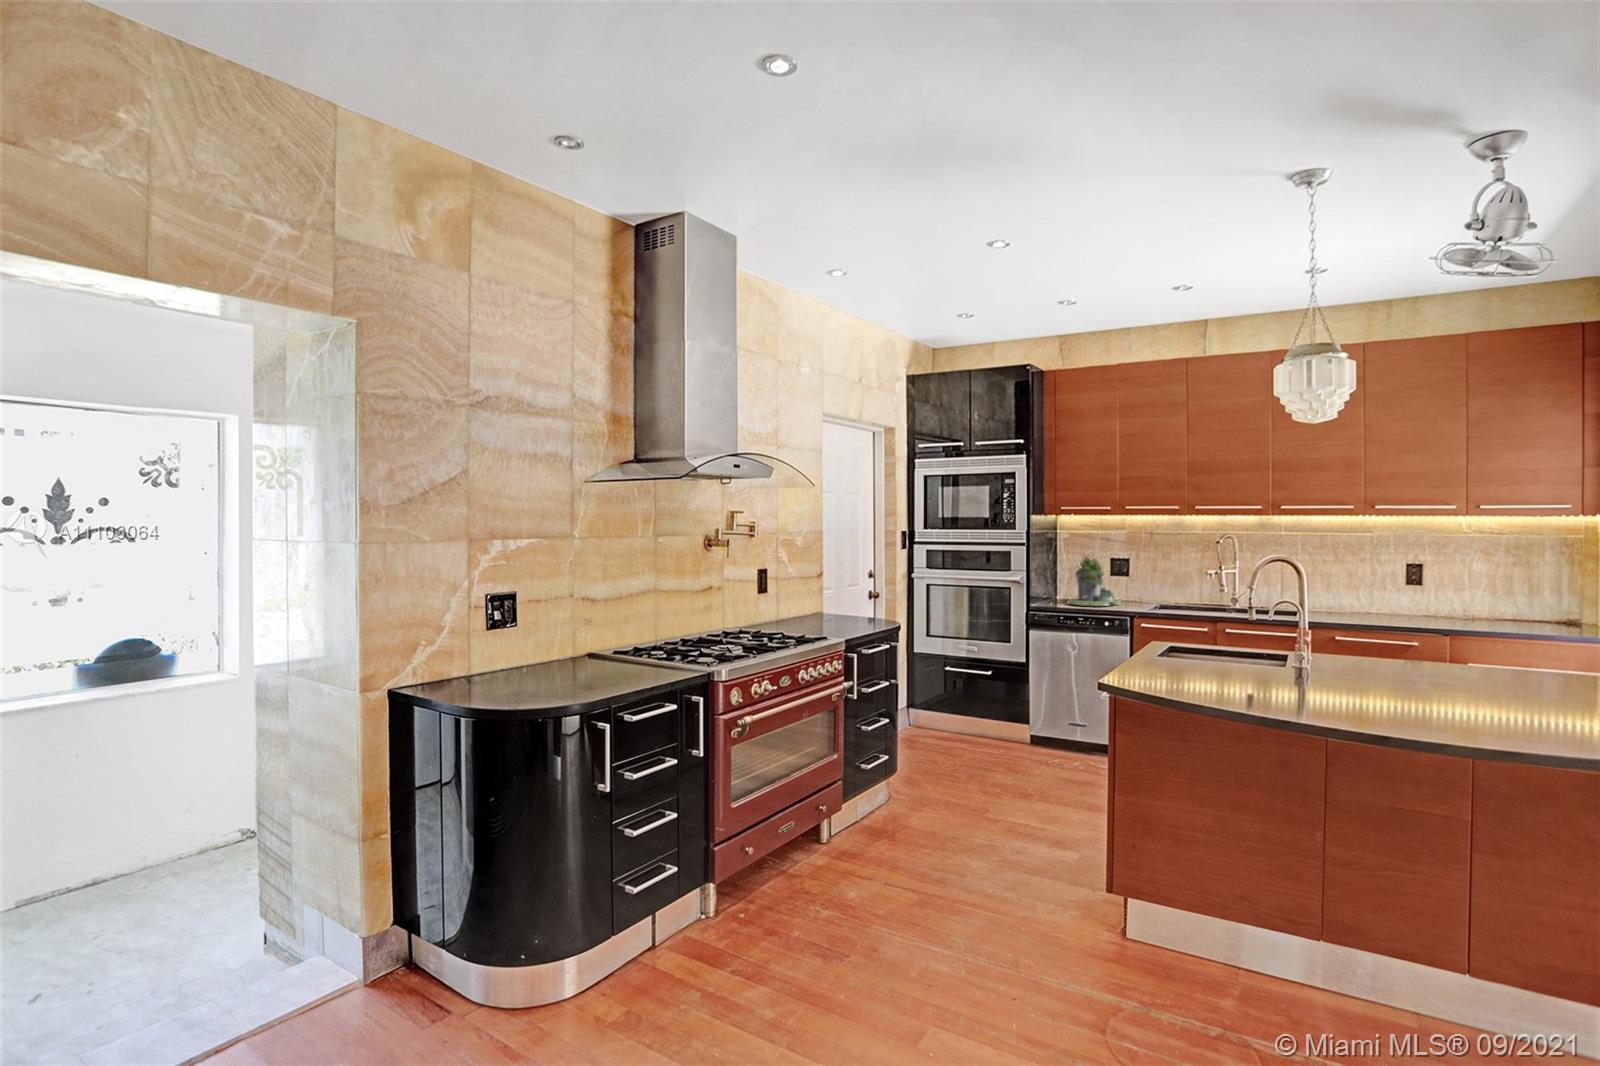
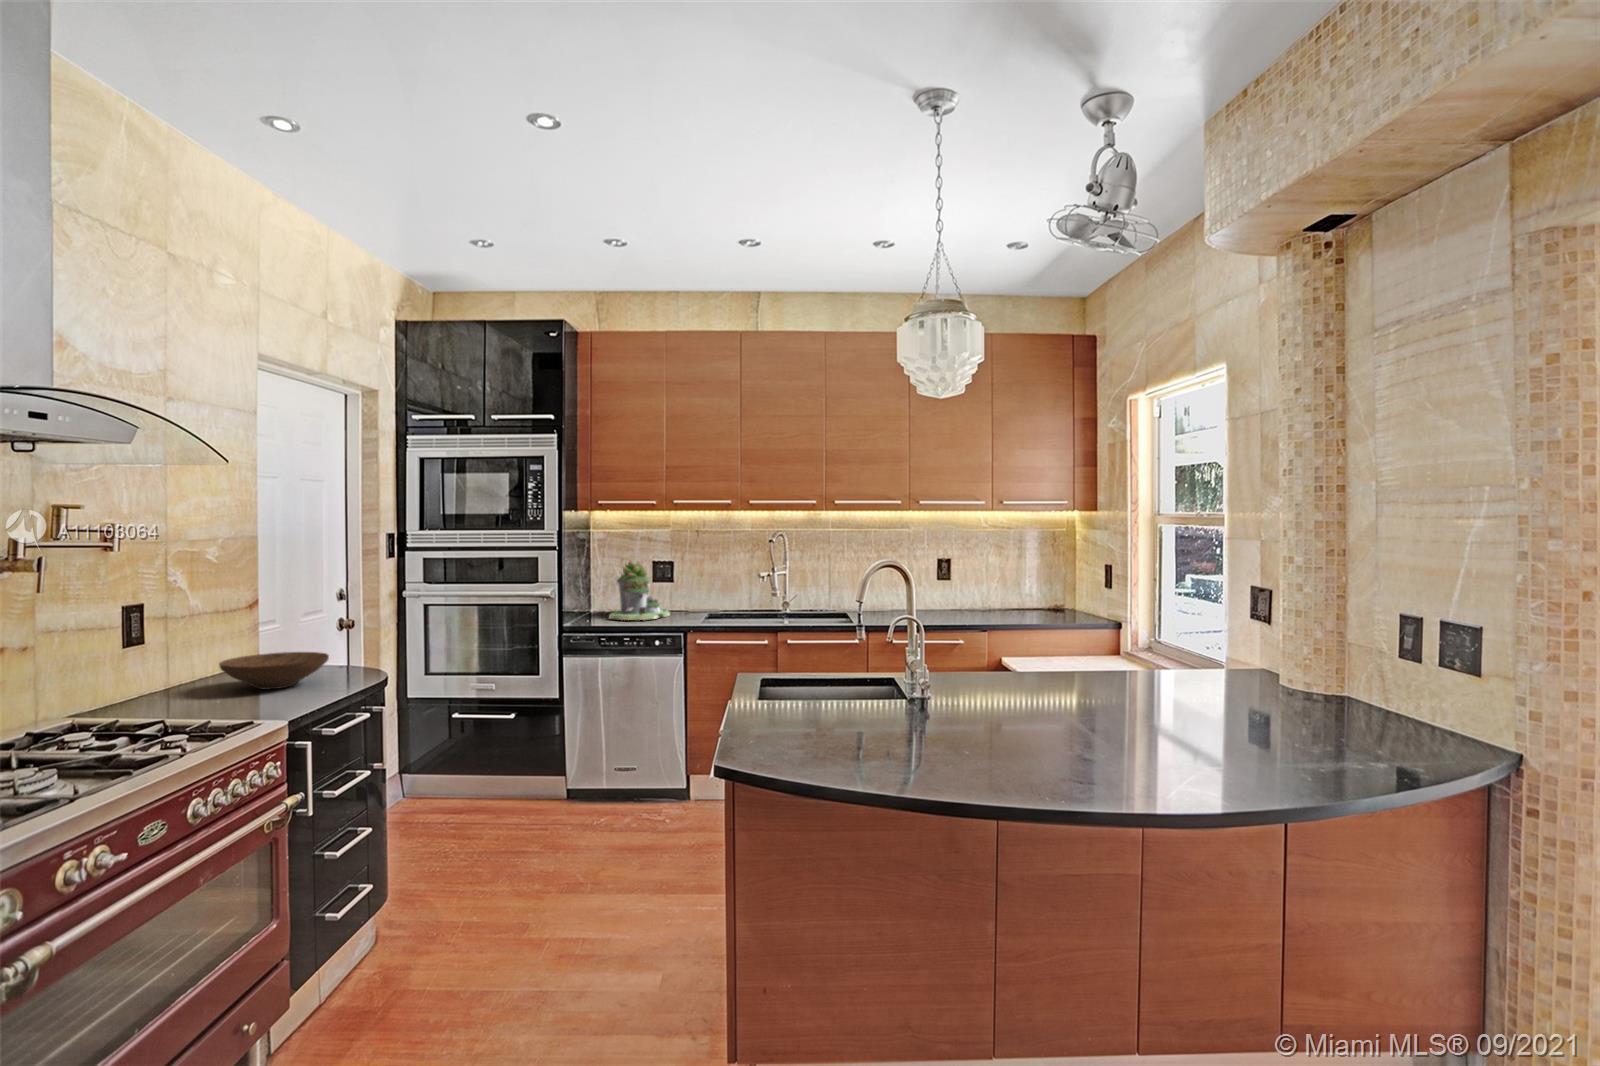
wooden bowl: none [807,604,865,625] -> present [219,652,329,689]

